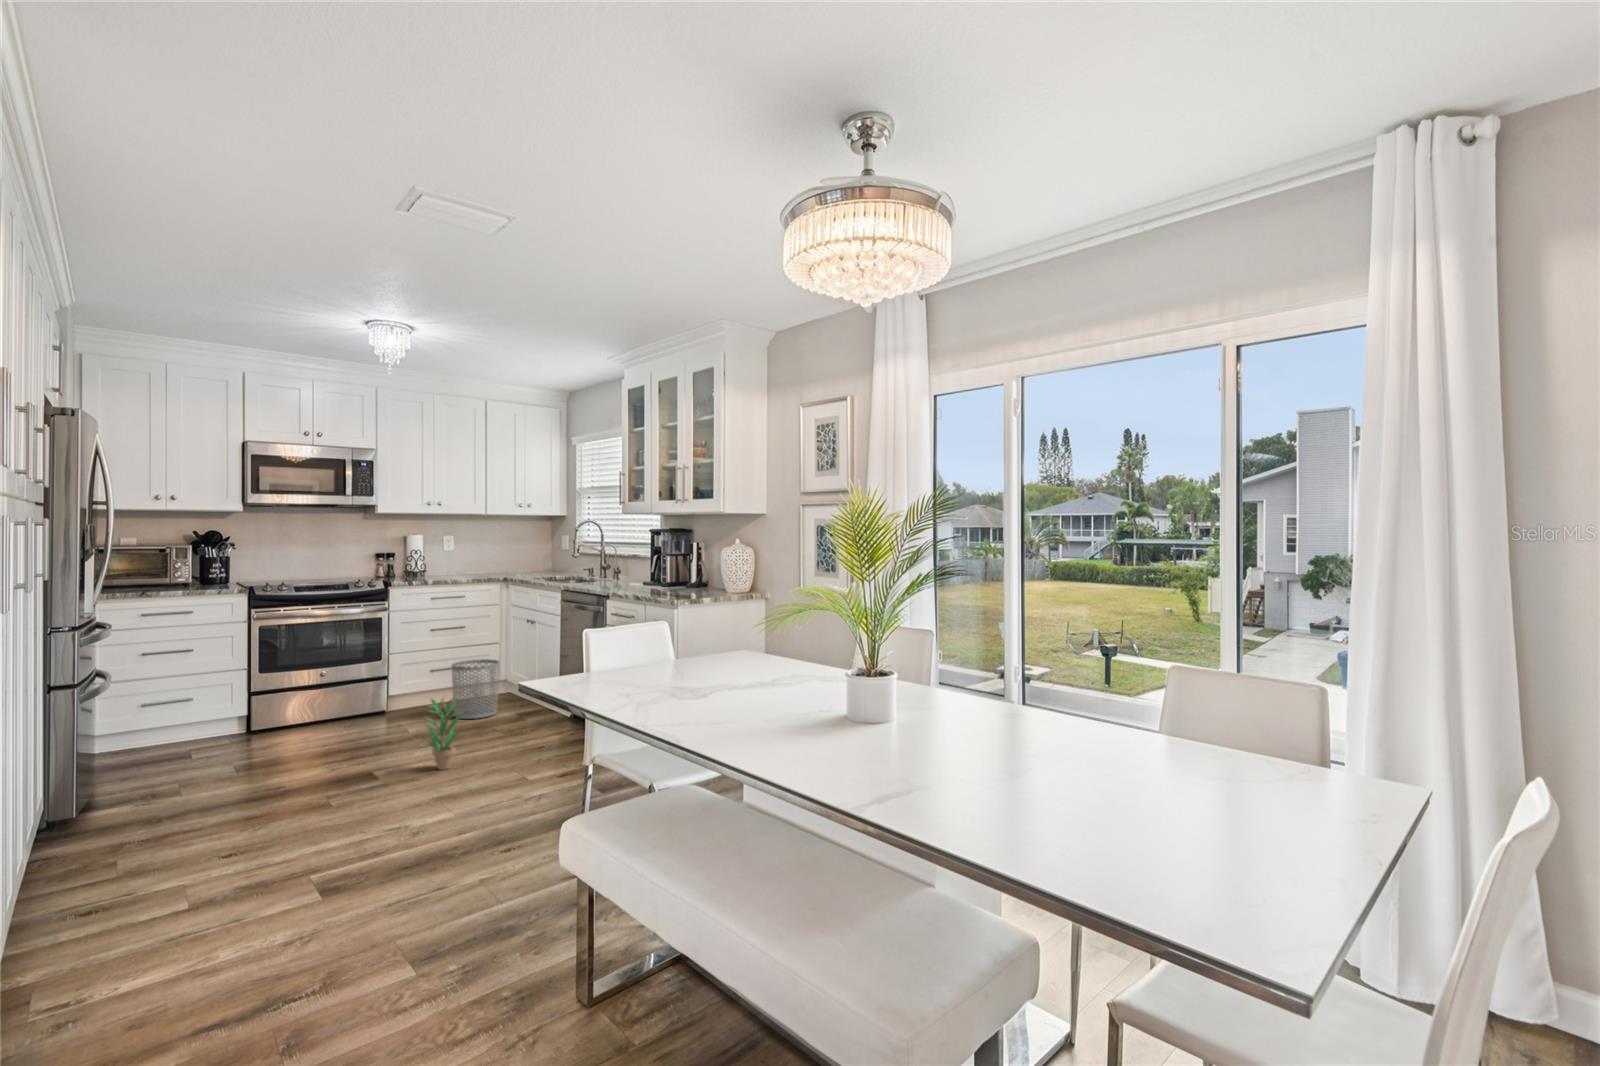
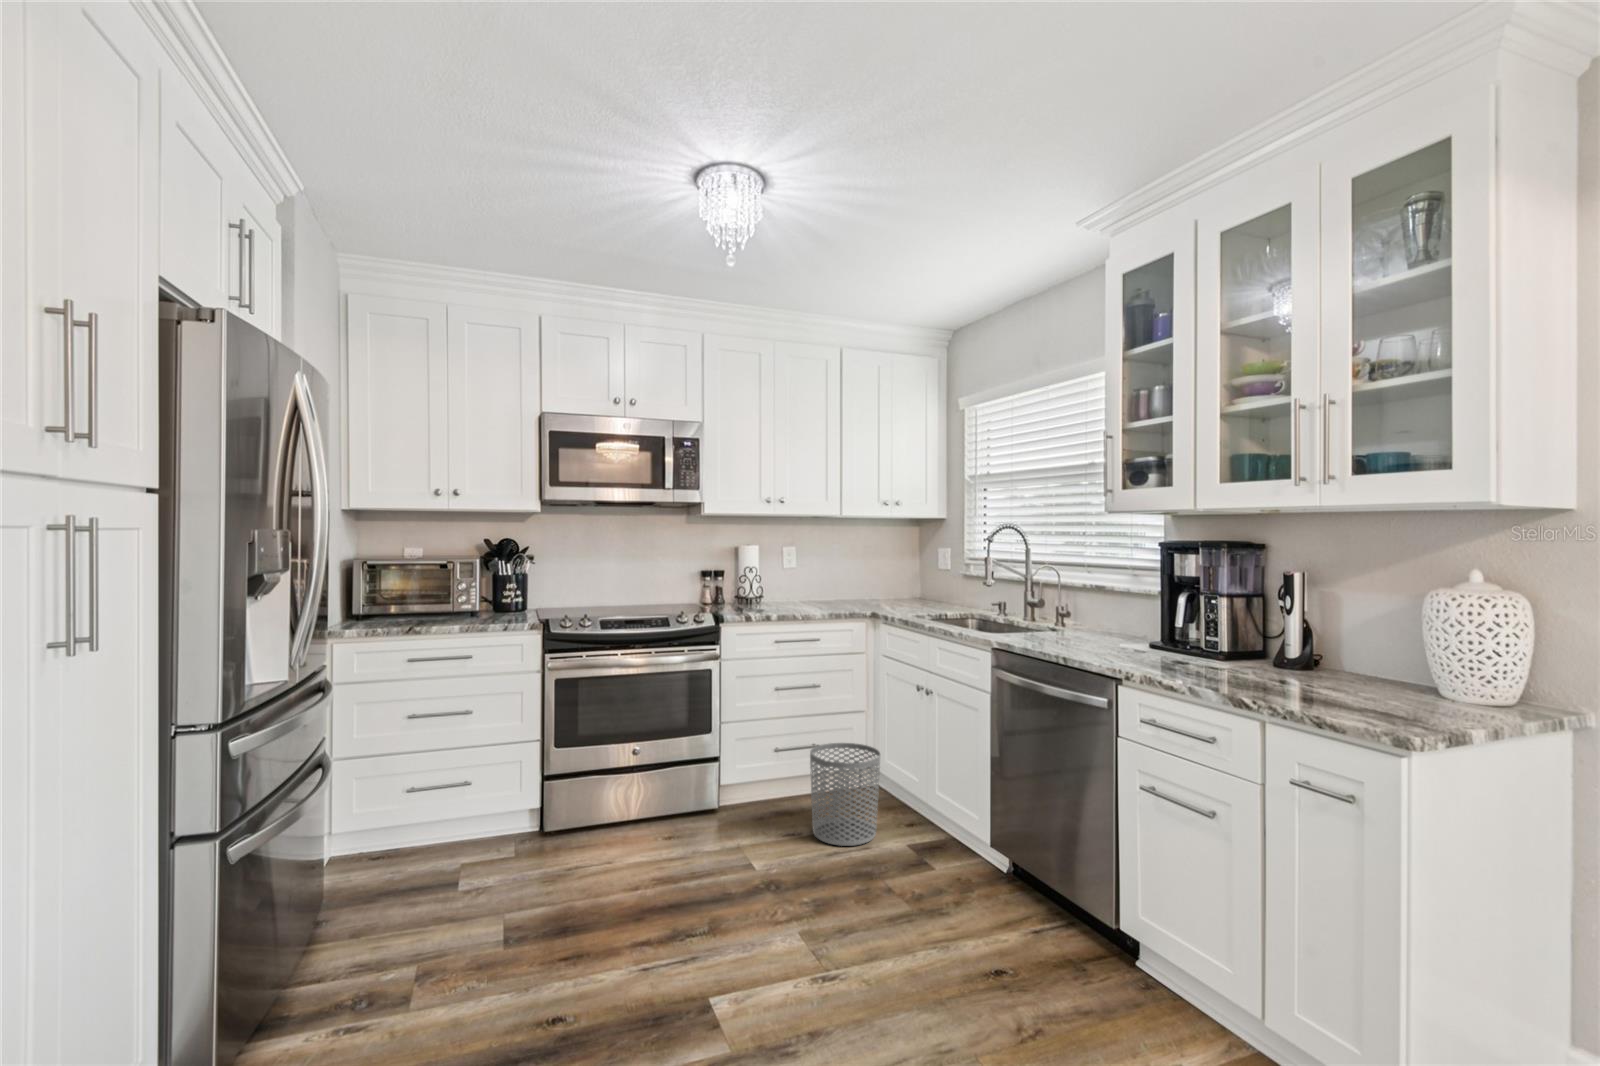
potted plant: present [426,698,462,770] -> none [794,865,870,1010]

